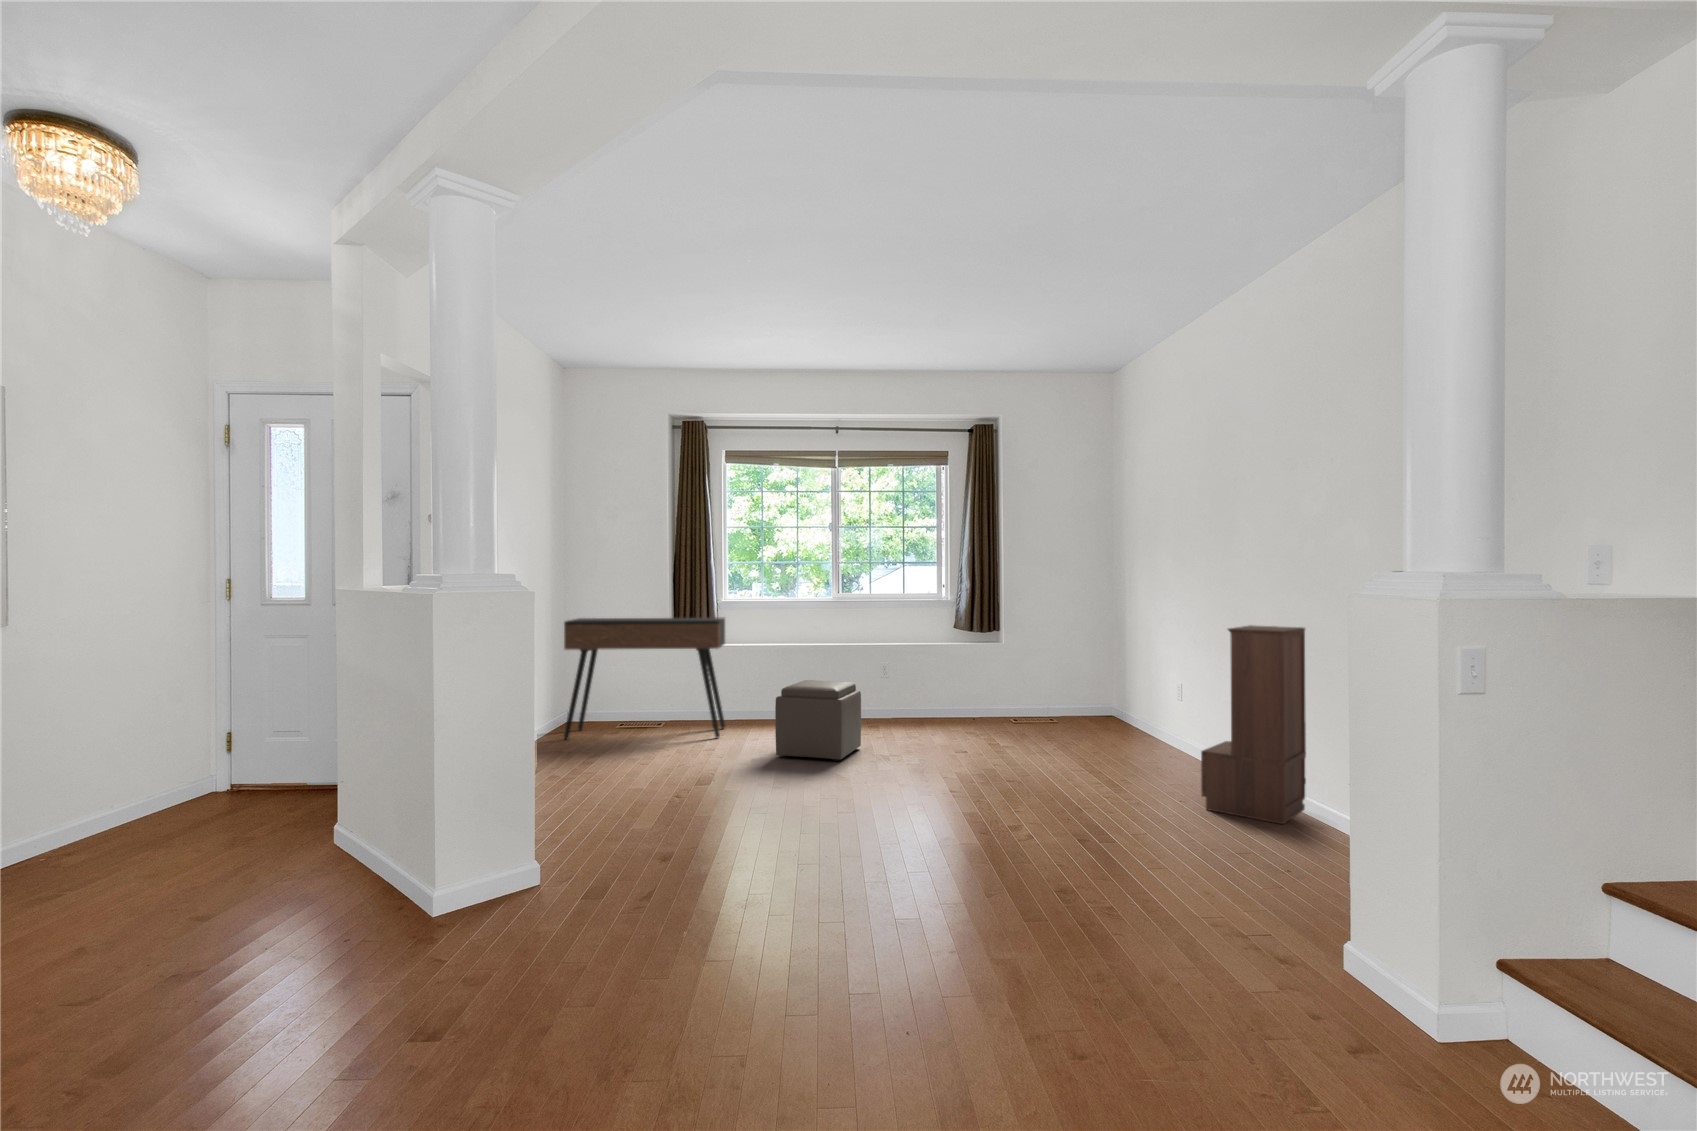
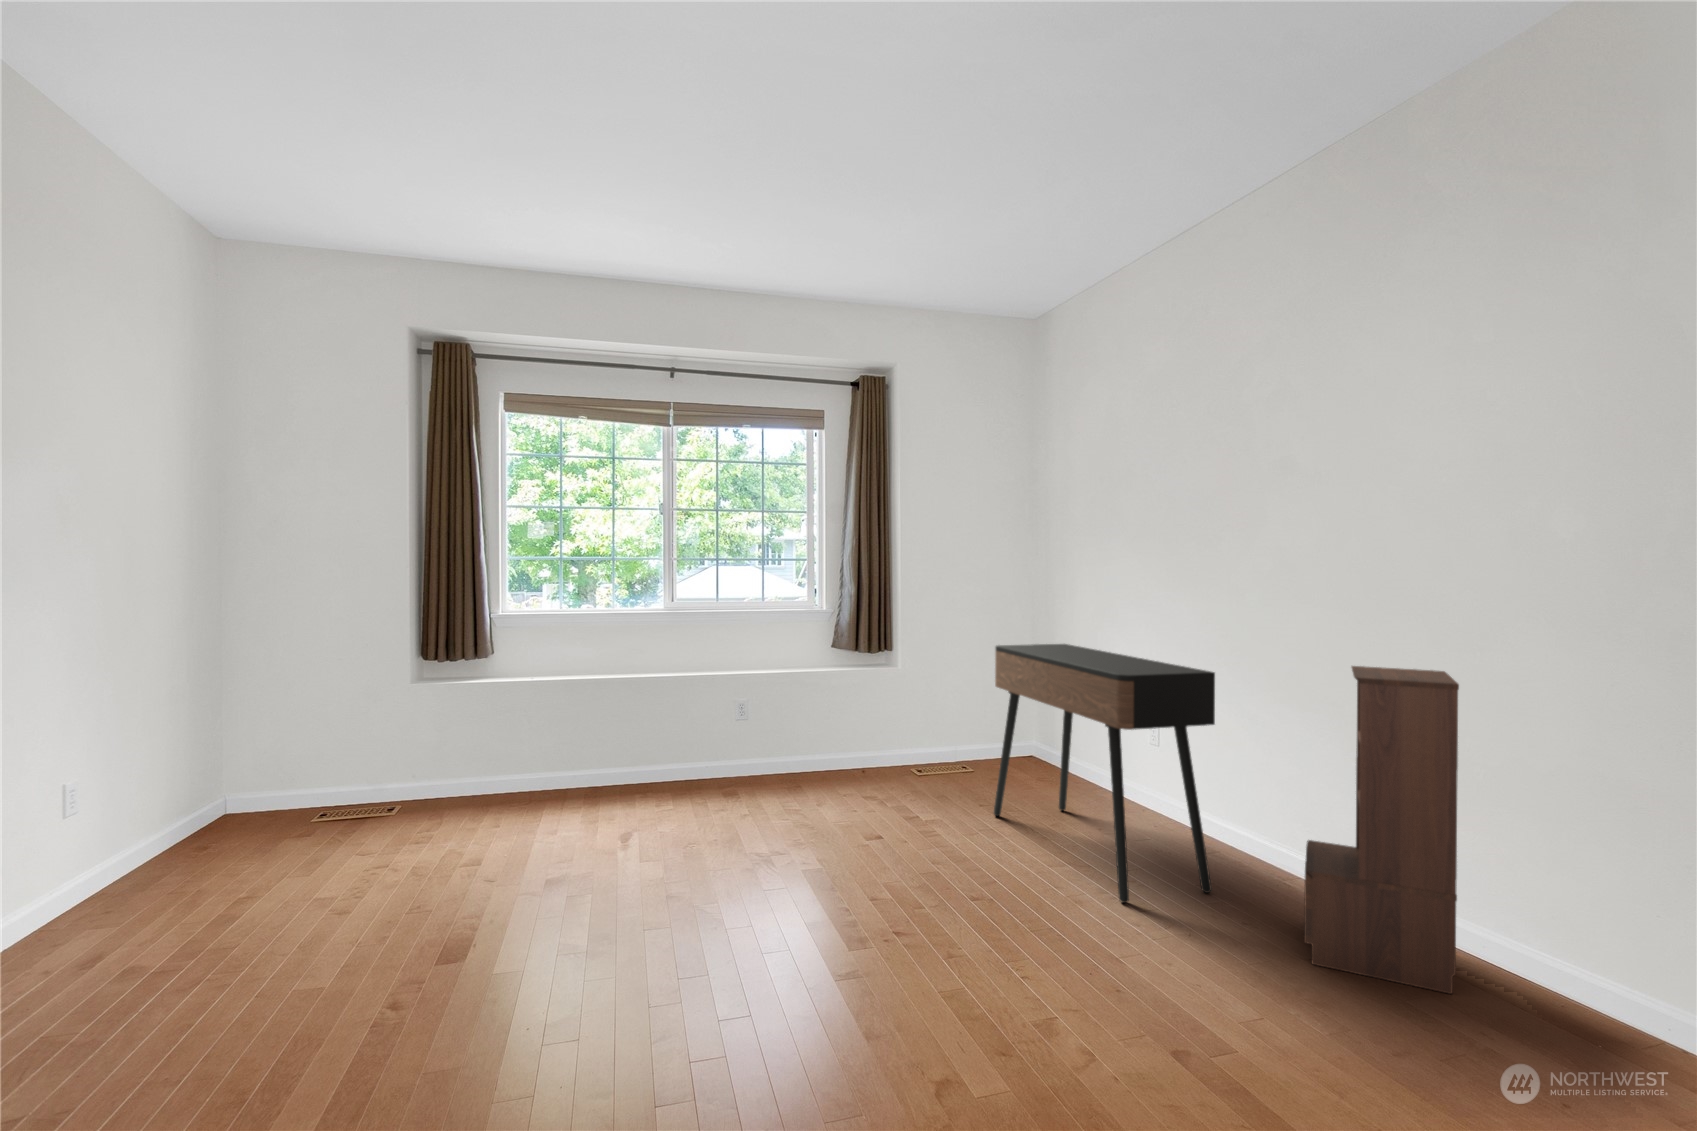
console table: present [564,618,725,739] -> present [994,644,1215,903]
ottoman: present [775,680,861,761] -> none [586,746,723,884]

